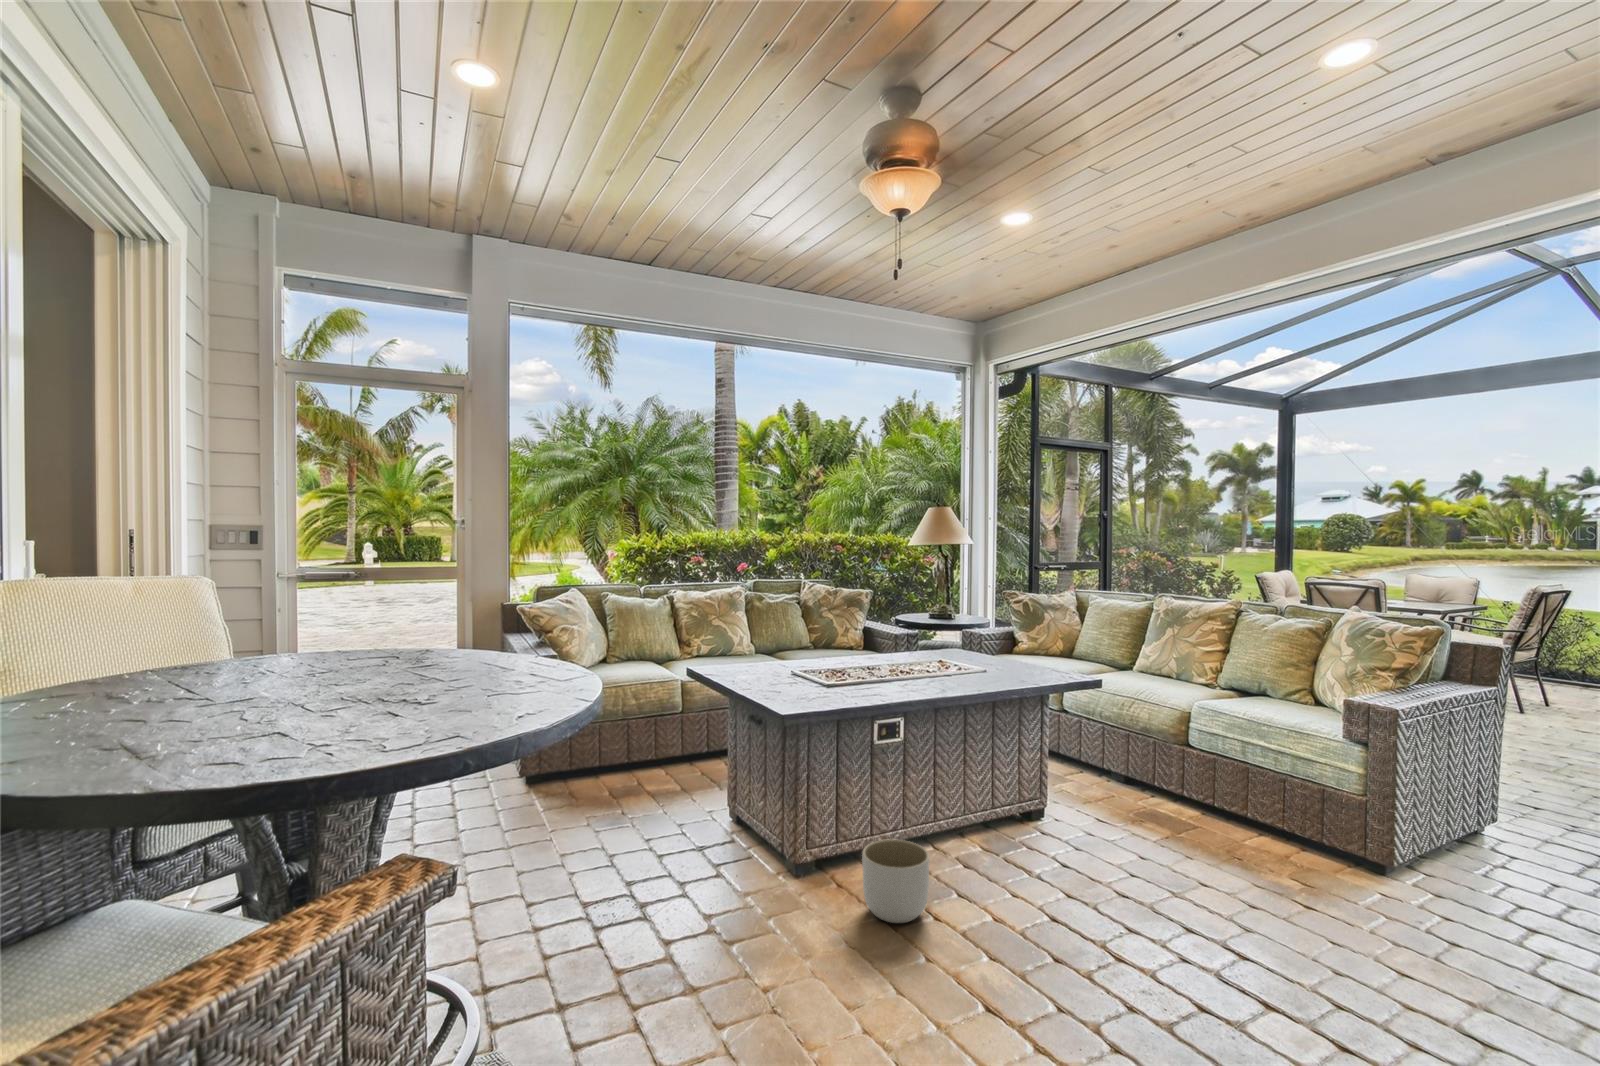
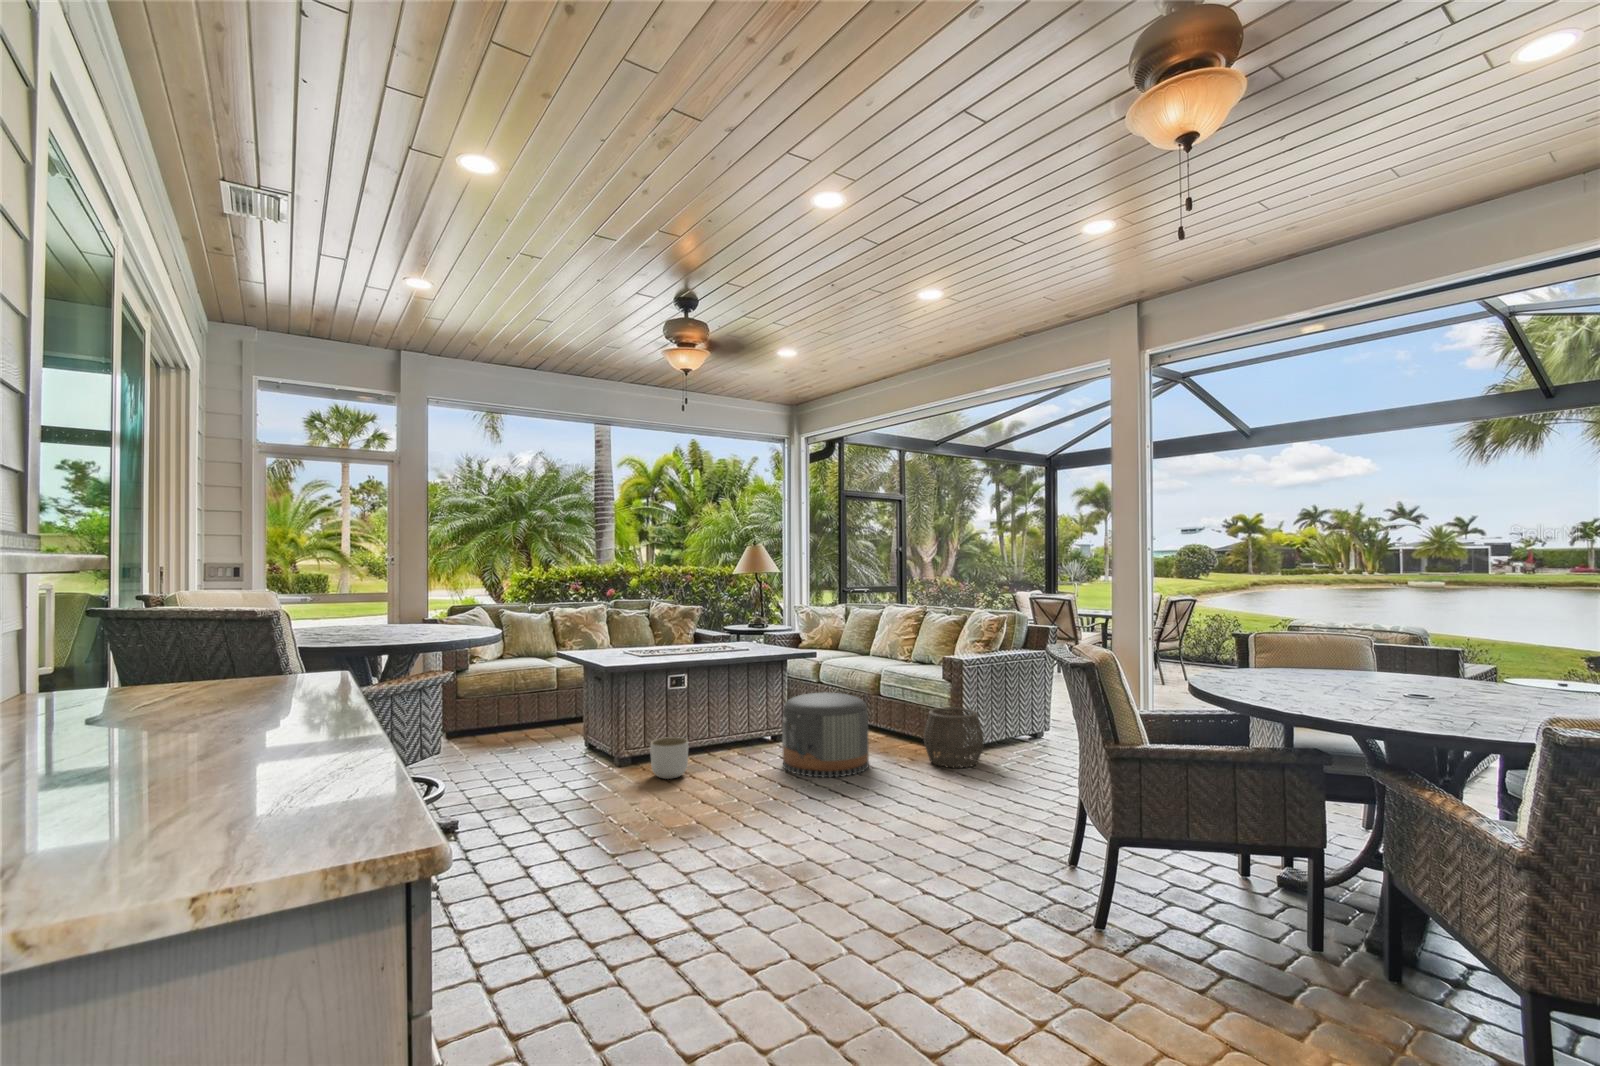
pouf: none [1082,762,1253,940] -> present [782,692,869,778]
woven basket: none [1338,797,1477,926] -> present [924,707,984,768]

